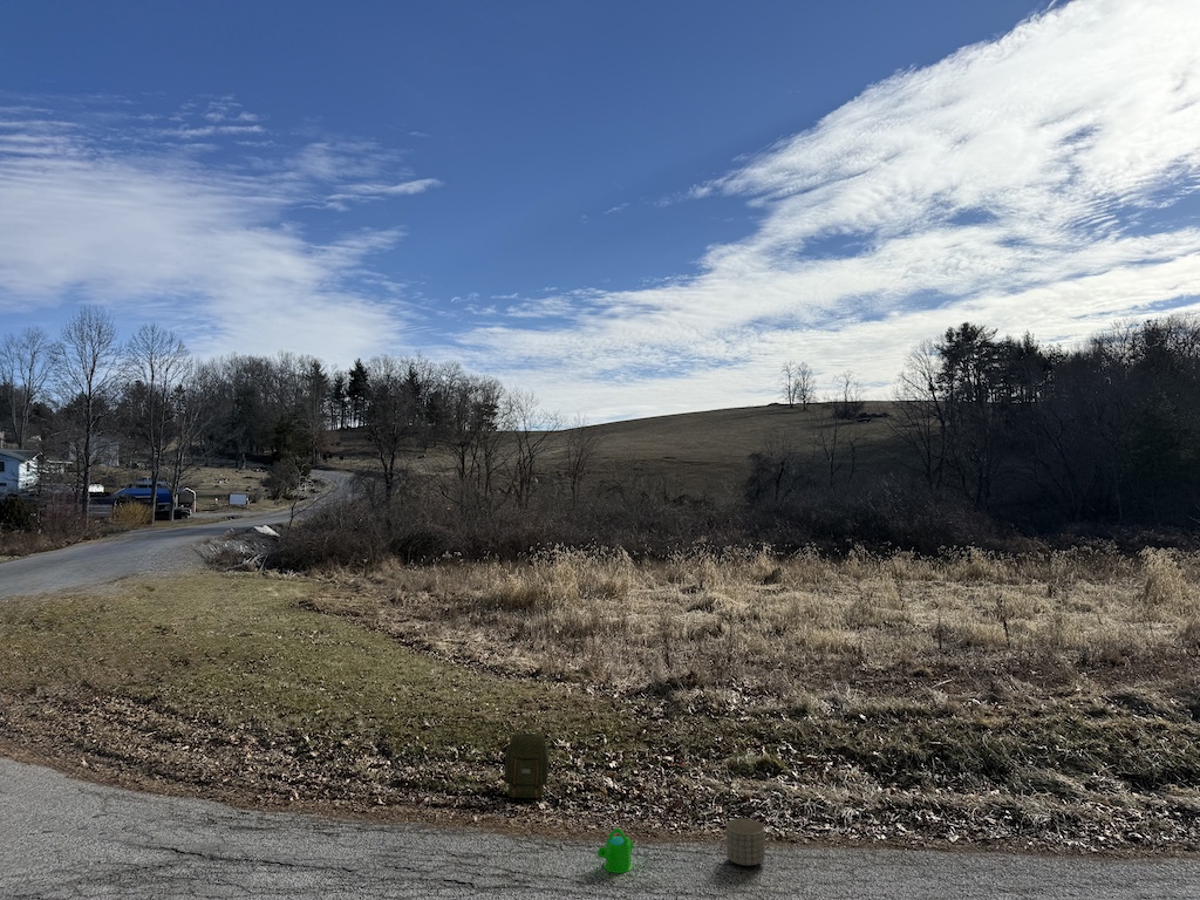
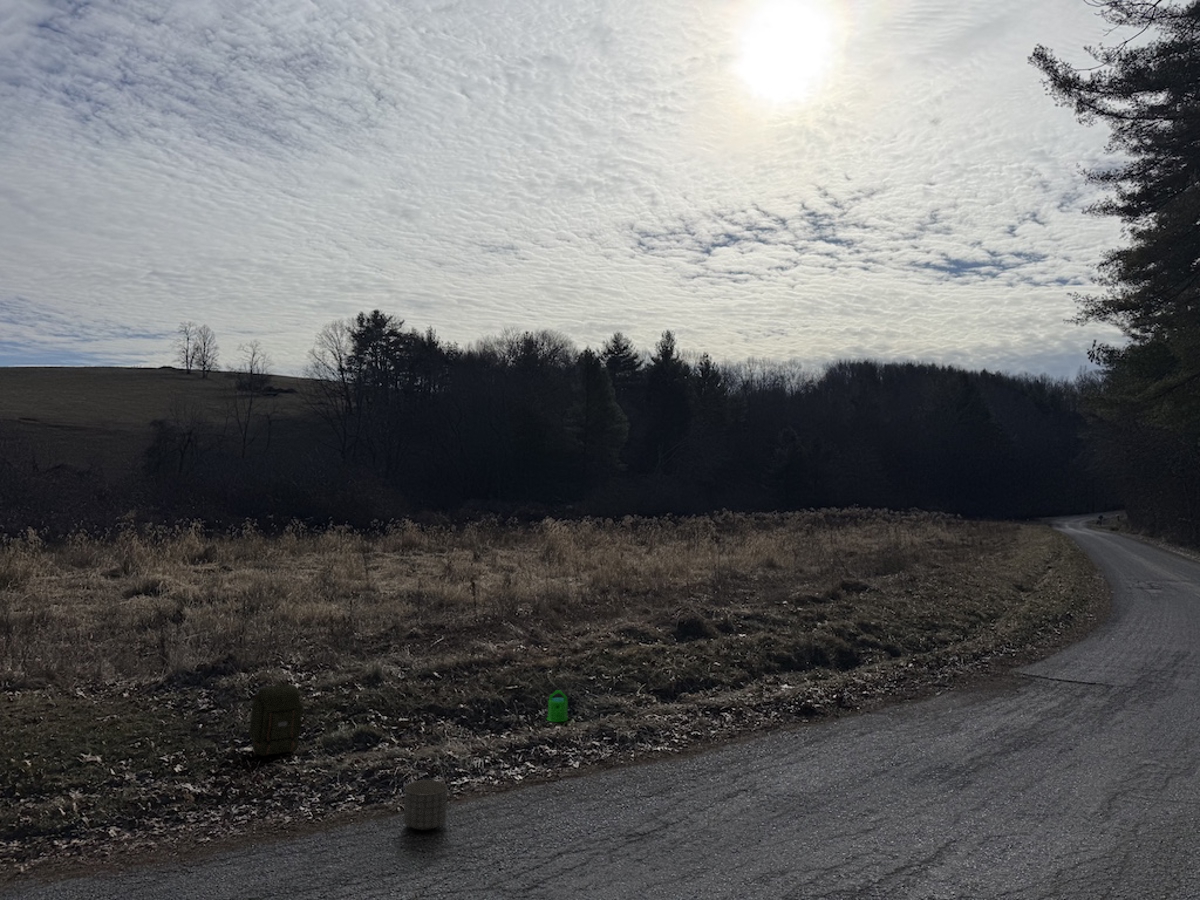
backpack: present [505,732,549,798] -> present [249,684,303,755]
watering can: present [597,828,633,873] -> present [547,690,568,722]

